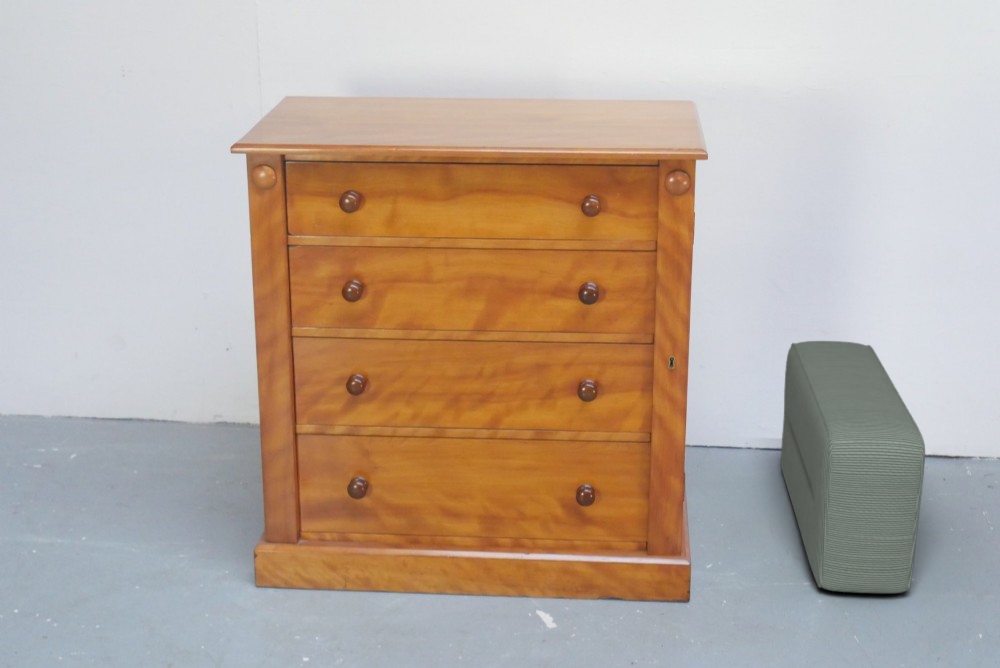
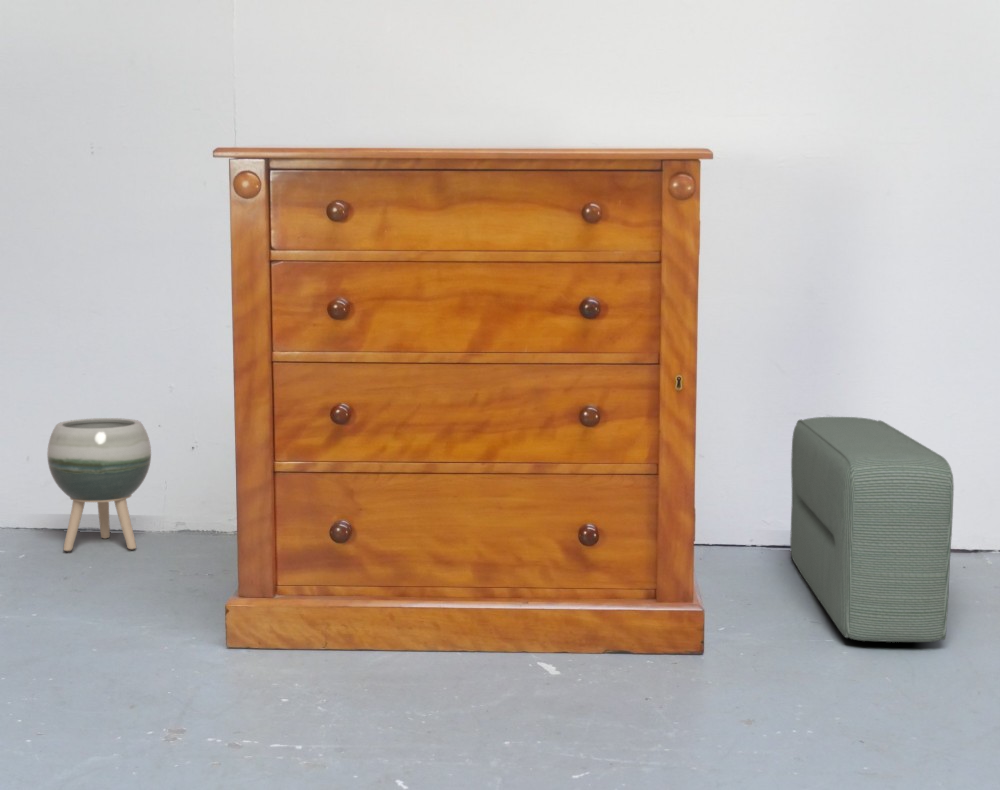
planter: none [85,324,181,453] -> present [47,418,151,551]

